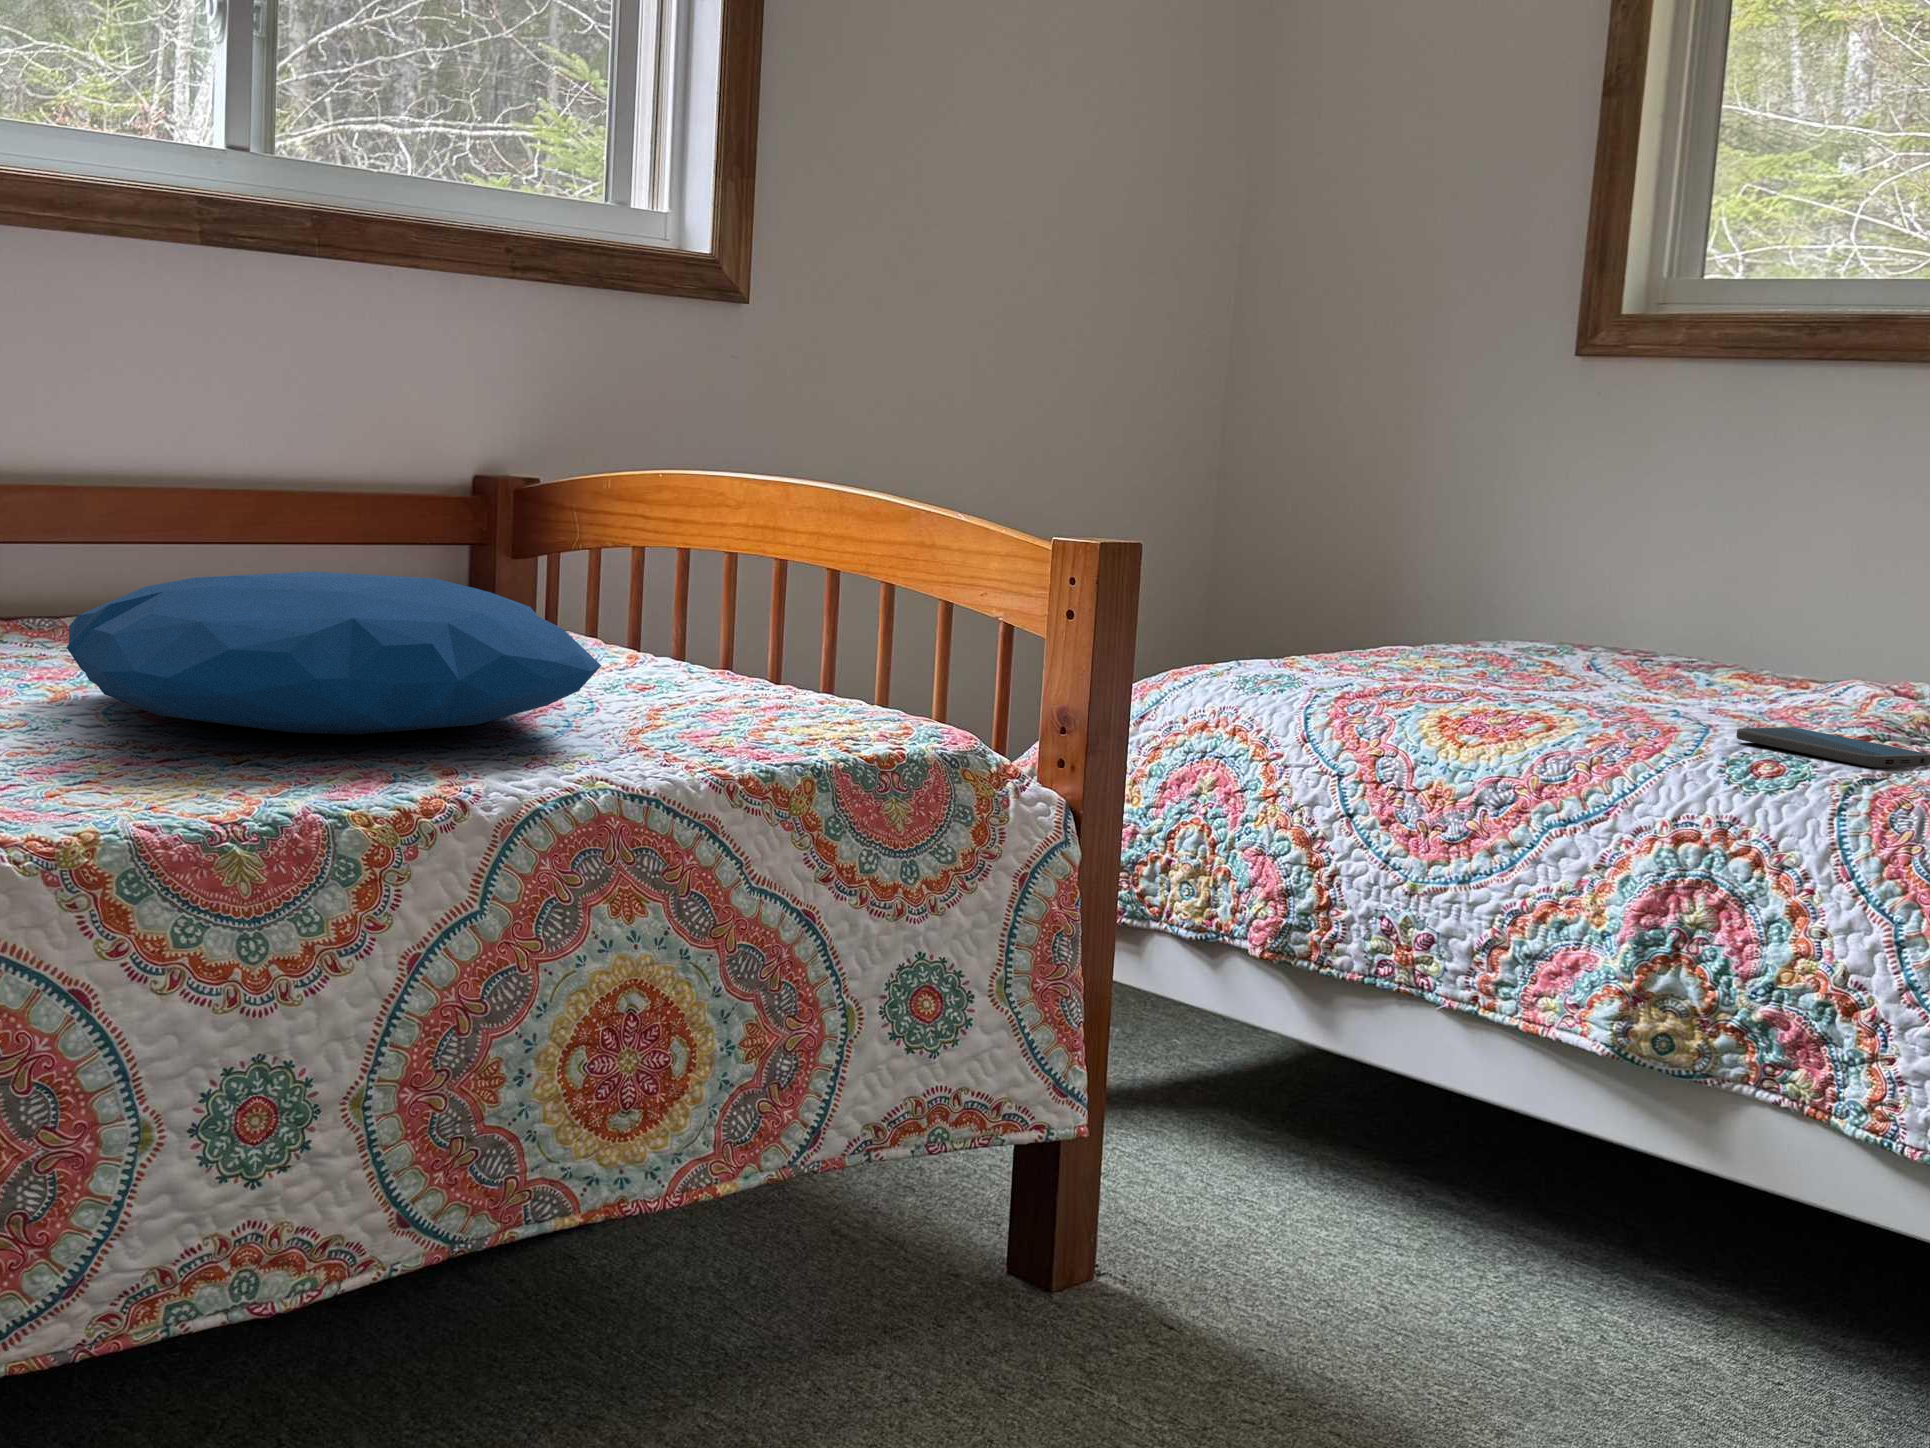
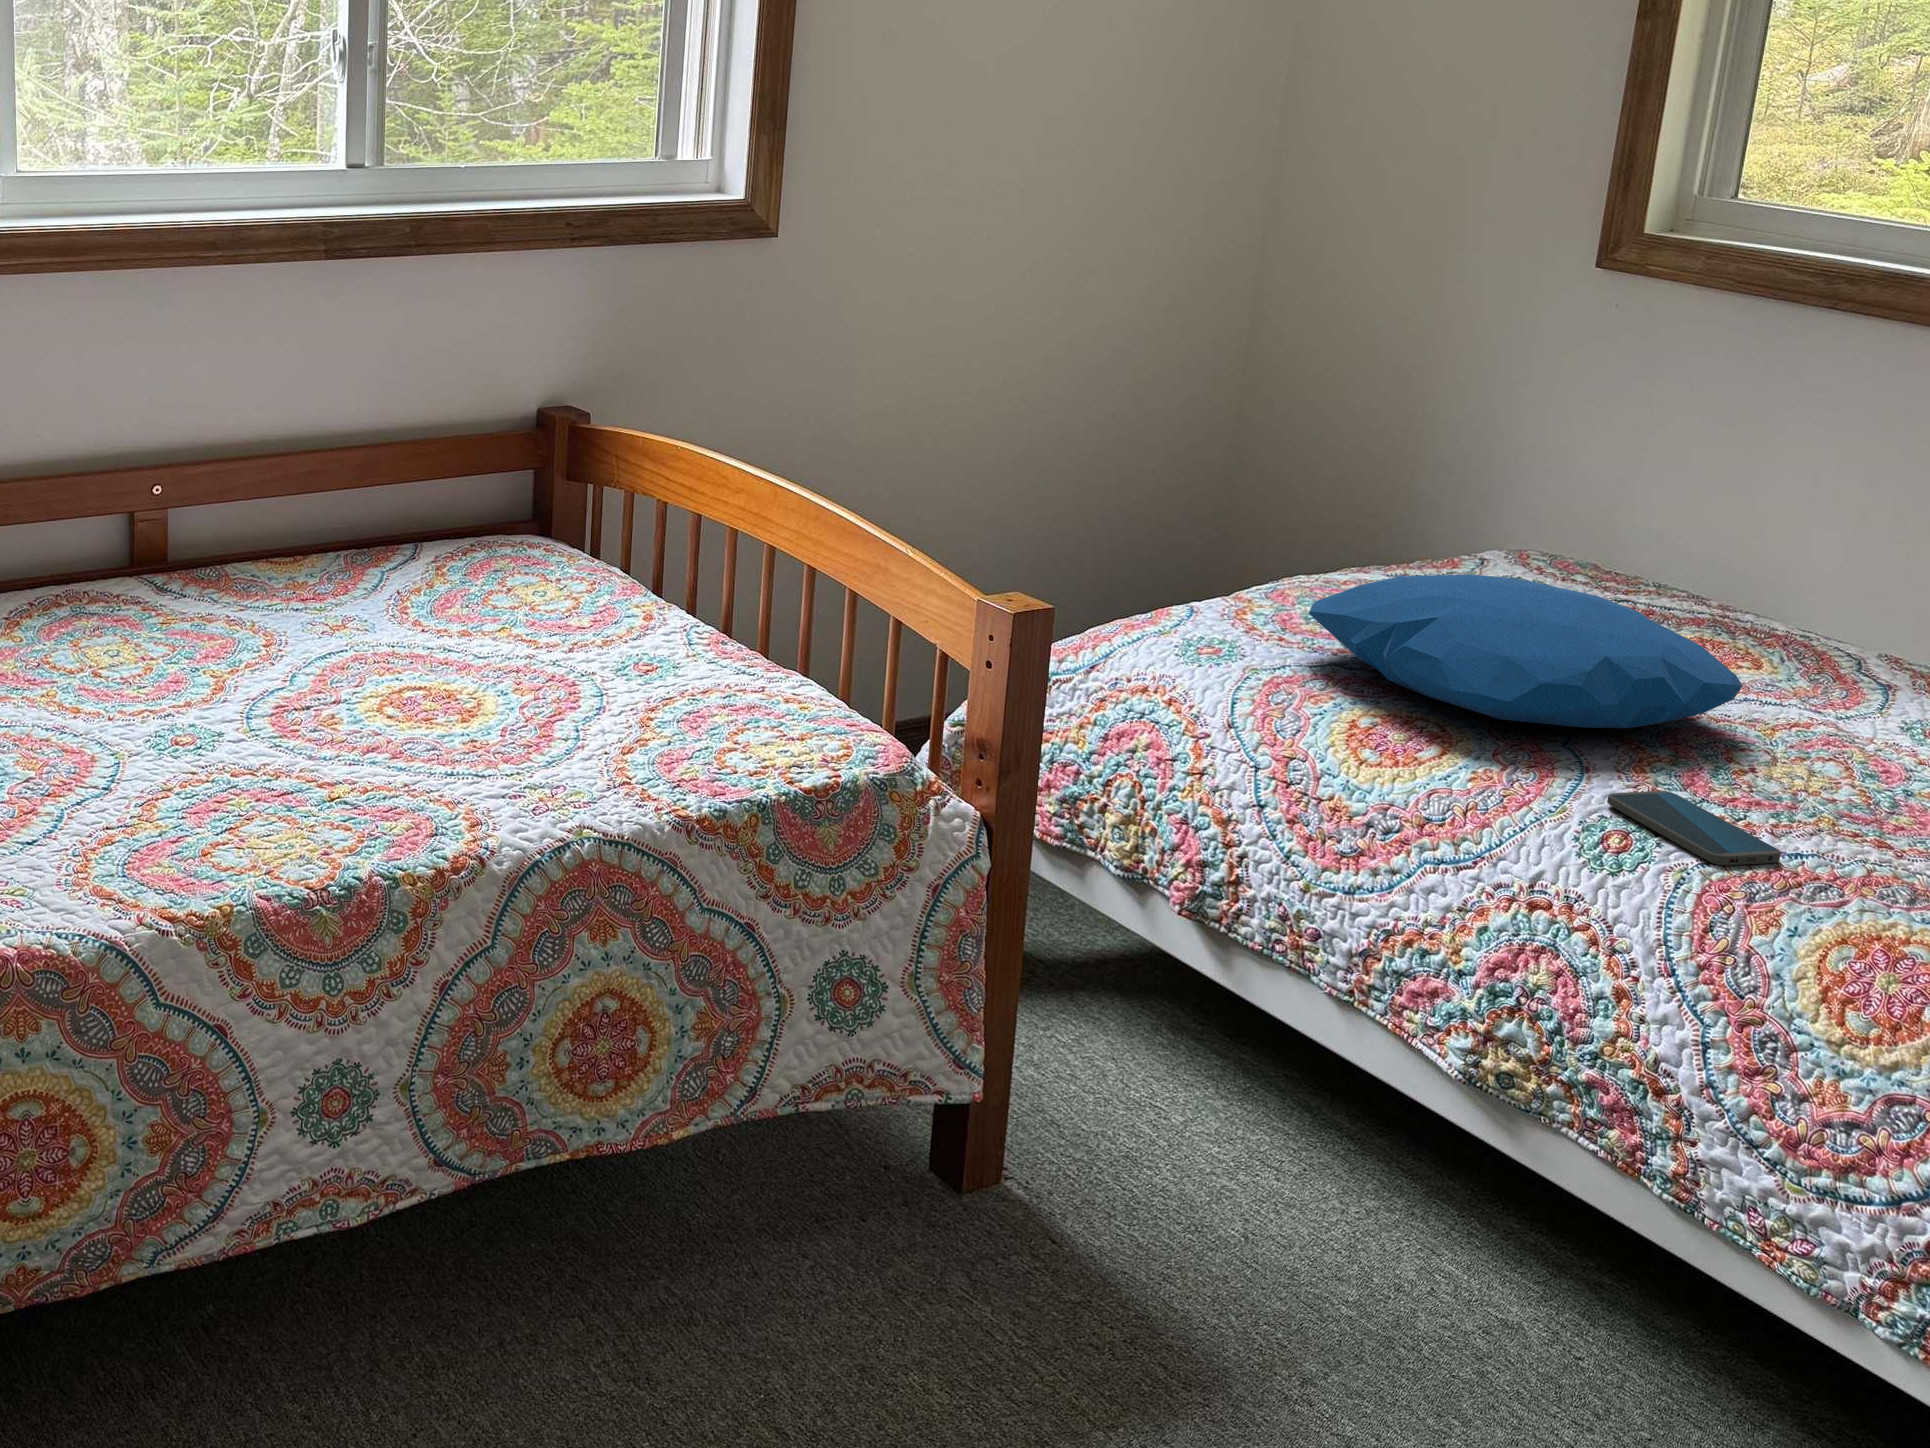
pillow: present [67,572,601,735] -> present [1309,575,1743,728]

